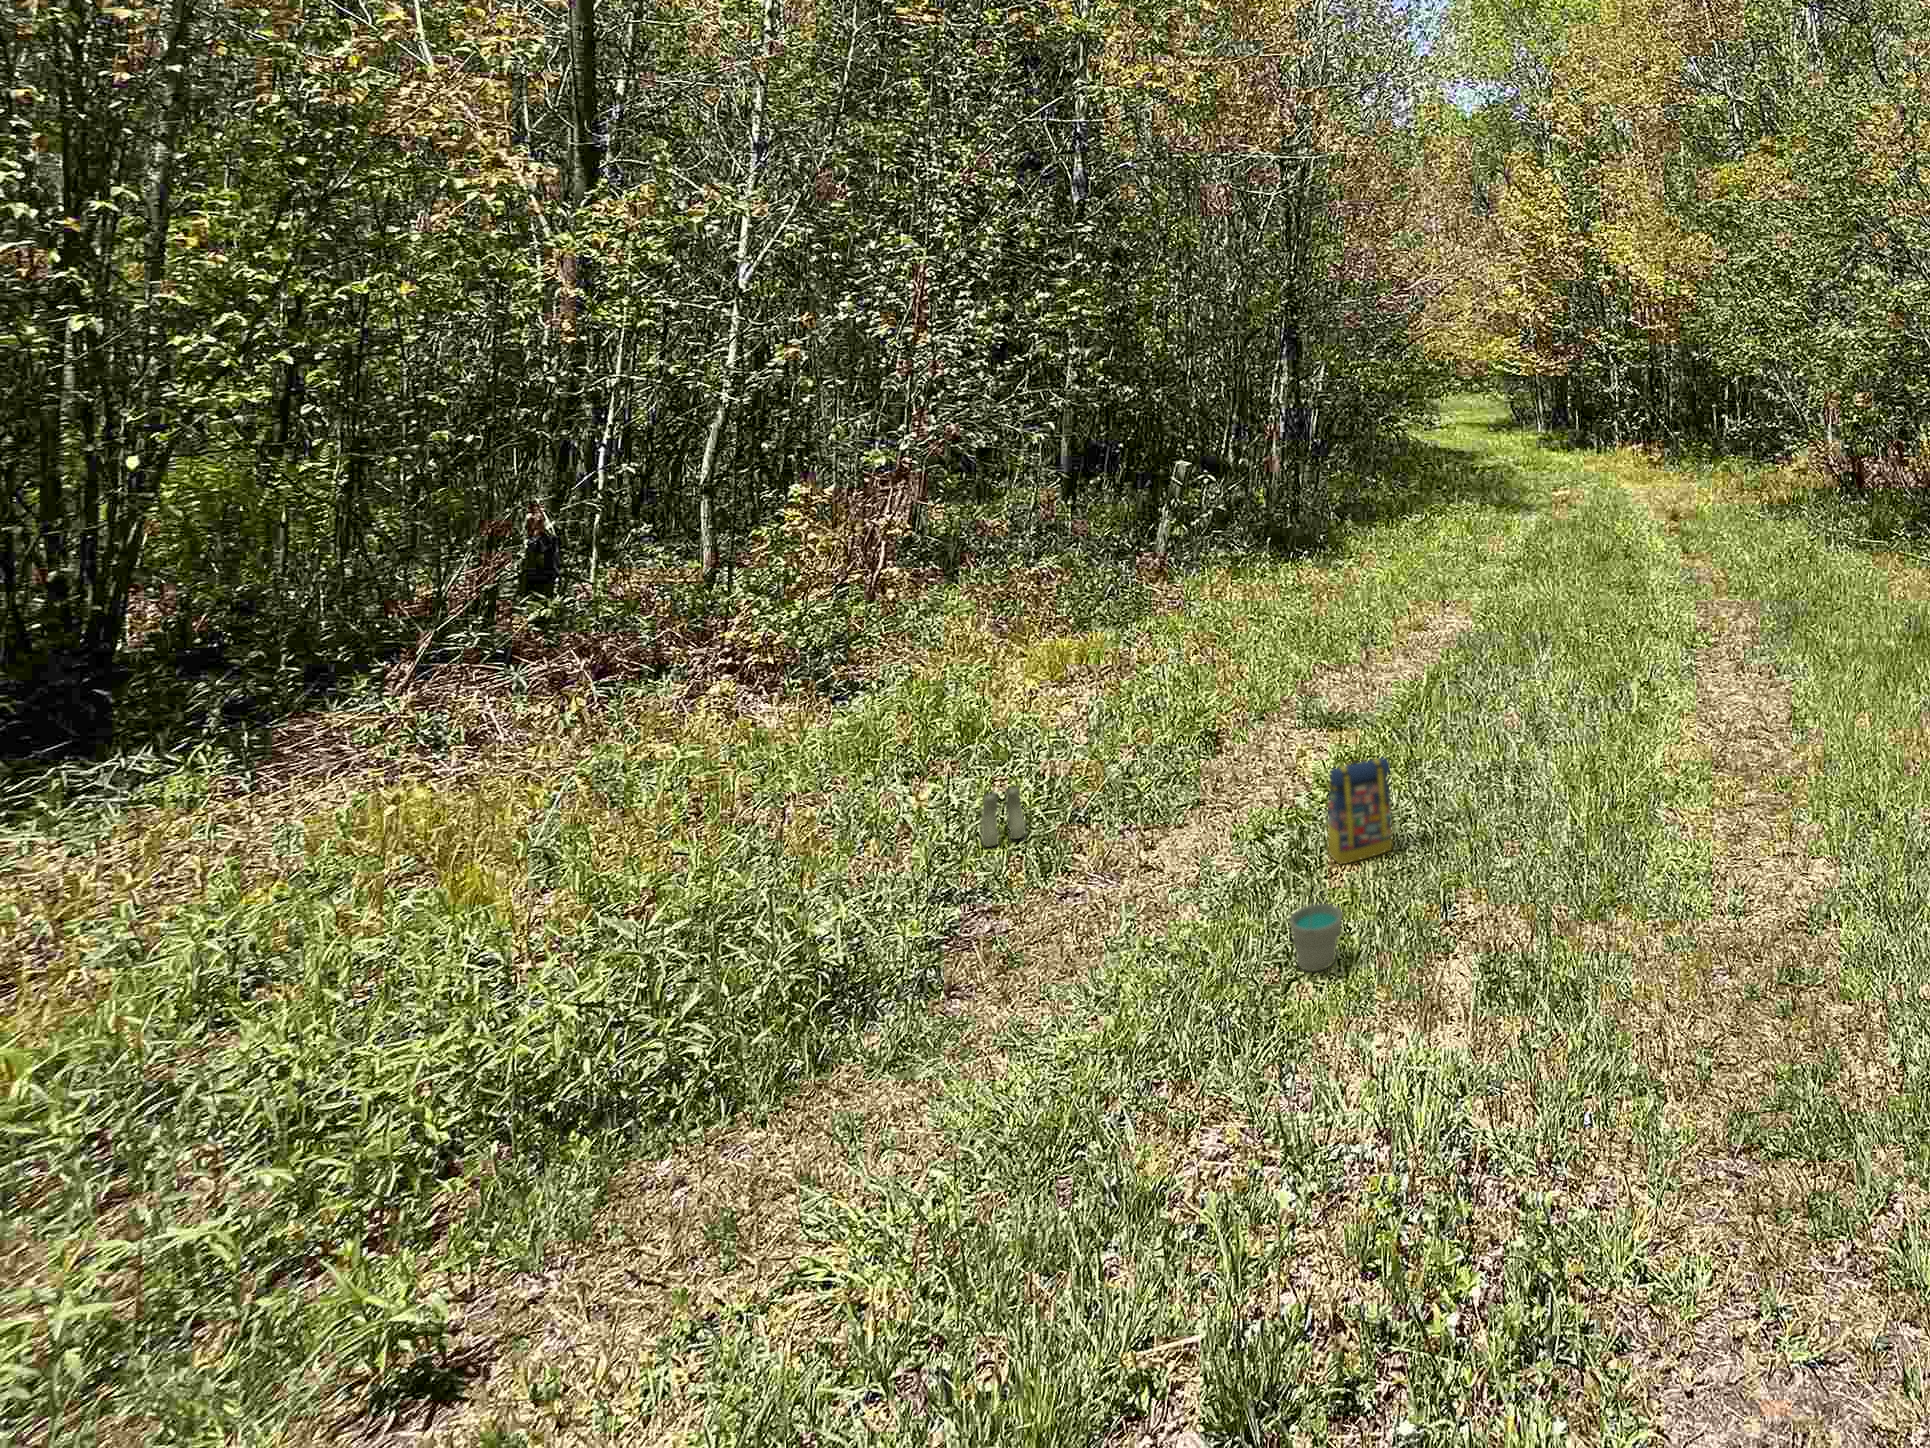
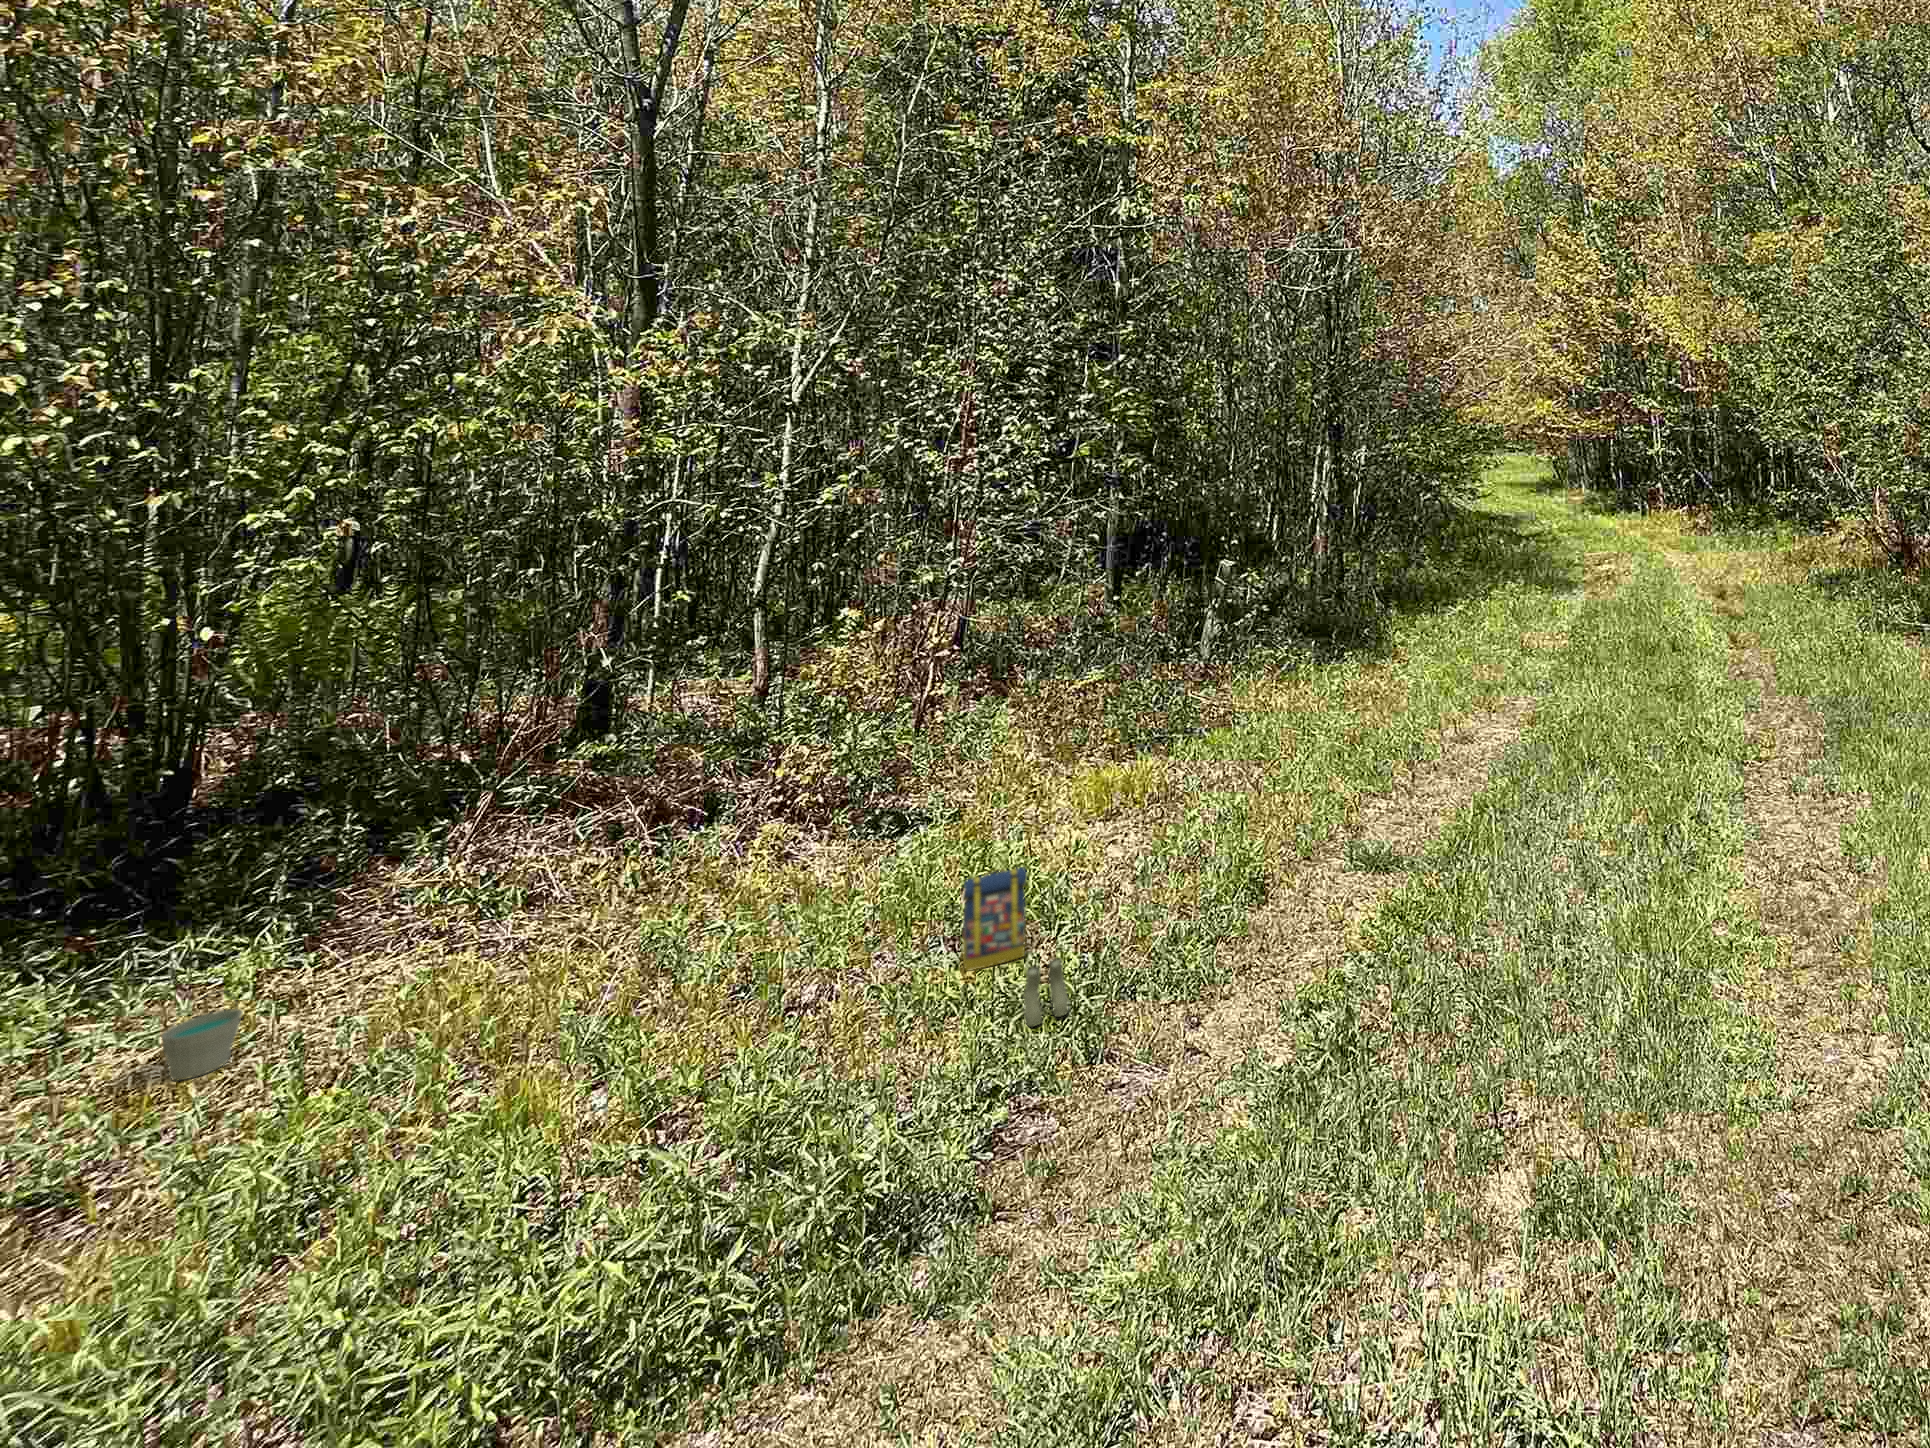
backpack: present [1327,757,1393,864] -> present [962,868,1027,971]
bucket: present [1290,886,1343,972] -> present [162,1005,243,1080]

